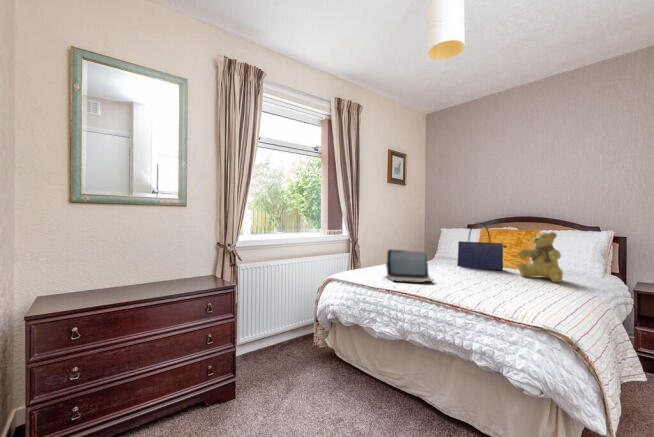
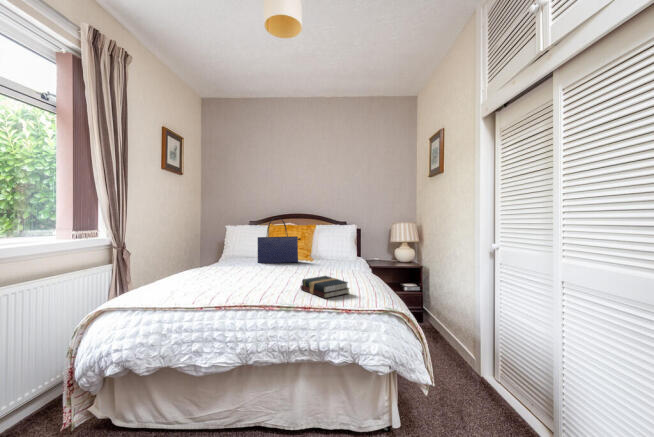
teddy bear: present [518,232,563,282] -> none [314,224,349,267]
laptop: present [386,250,431,283] -> none [197,252,263,293]
hardback book: none [465,282,513,304] -> present [301,276,349,298]

